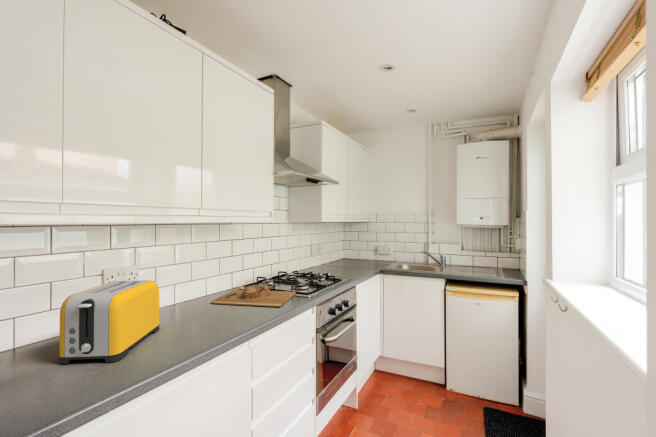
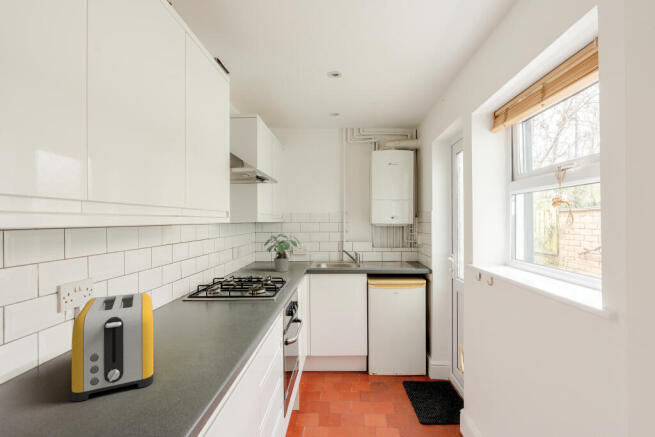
potted plant: none [336,233,373,270] -> present [264,234,300,272]
cutting board: present [211,285,295,307] -> none [172,291,258,318]

